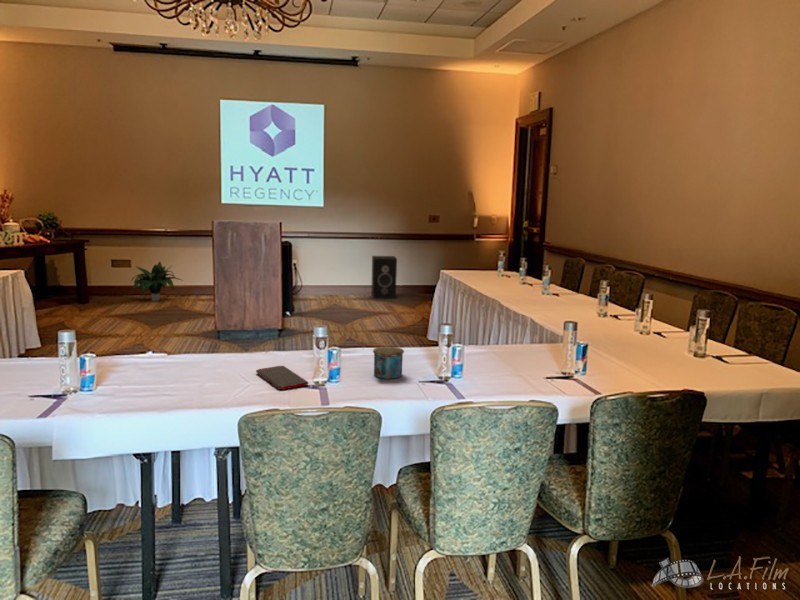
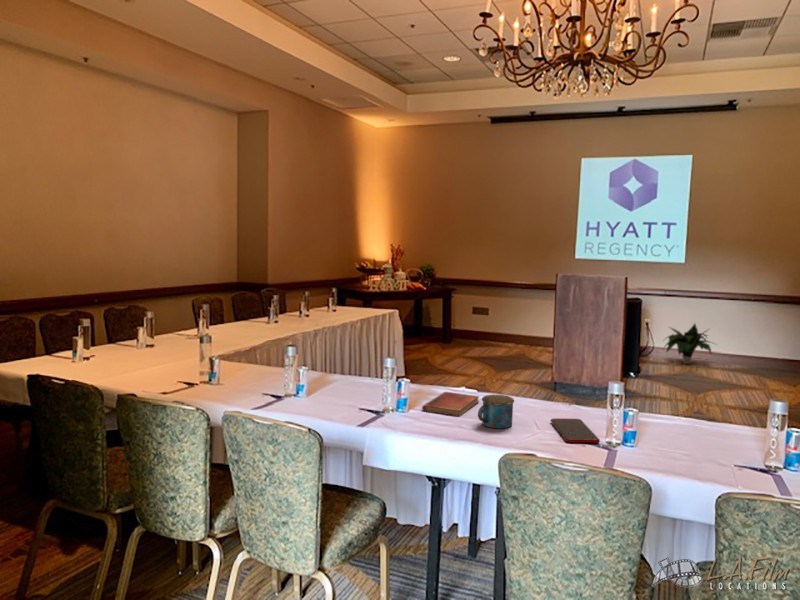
speaker: present [371,256,397,299] -> none [740,319,776,371]
potted plant: present [132,262,180,301] -> present [666,324,711,364]
mug: present [373,346,404,379] -> present [478,395,514,428]
diary: none [111,358,174,385] -> present [422,392,479,416]

